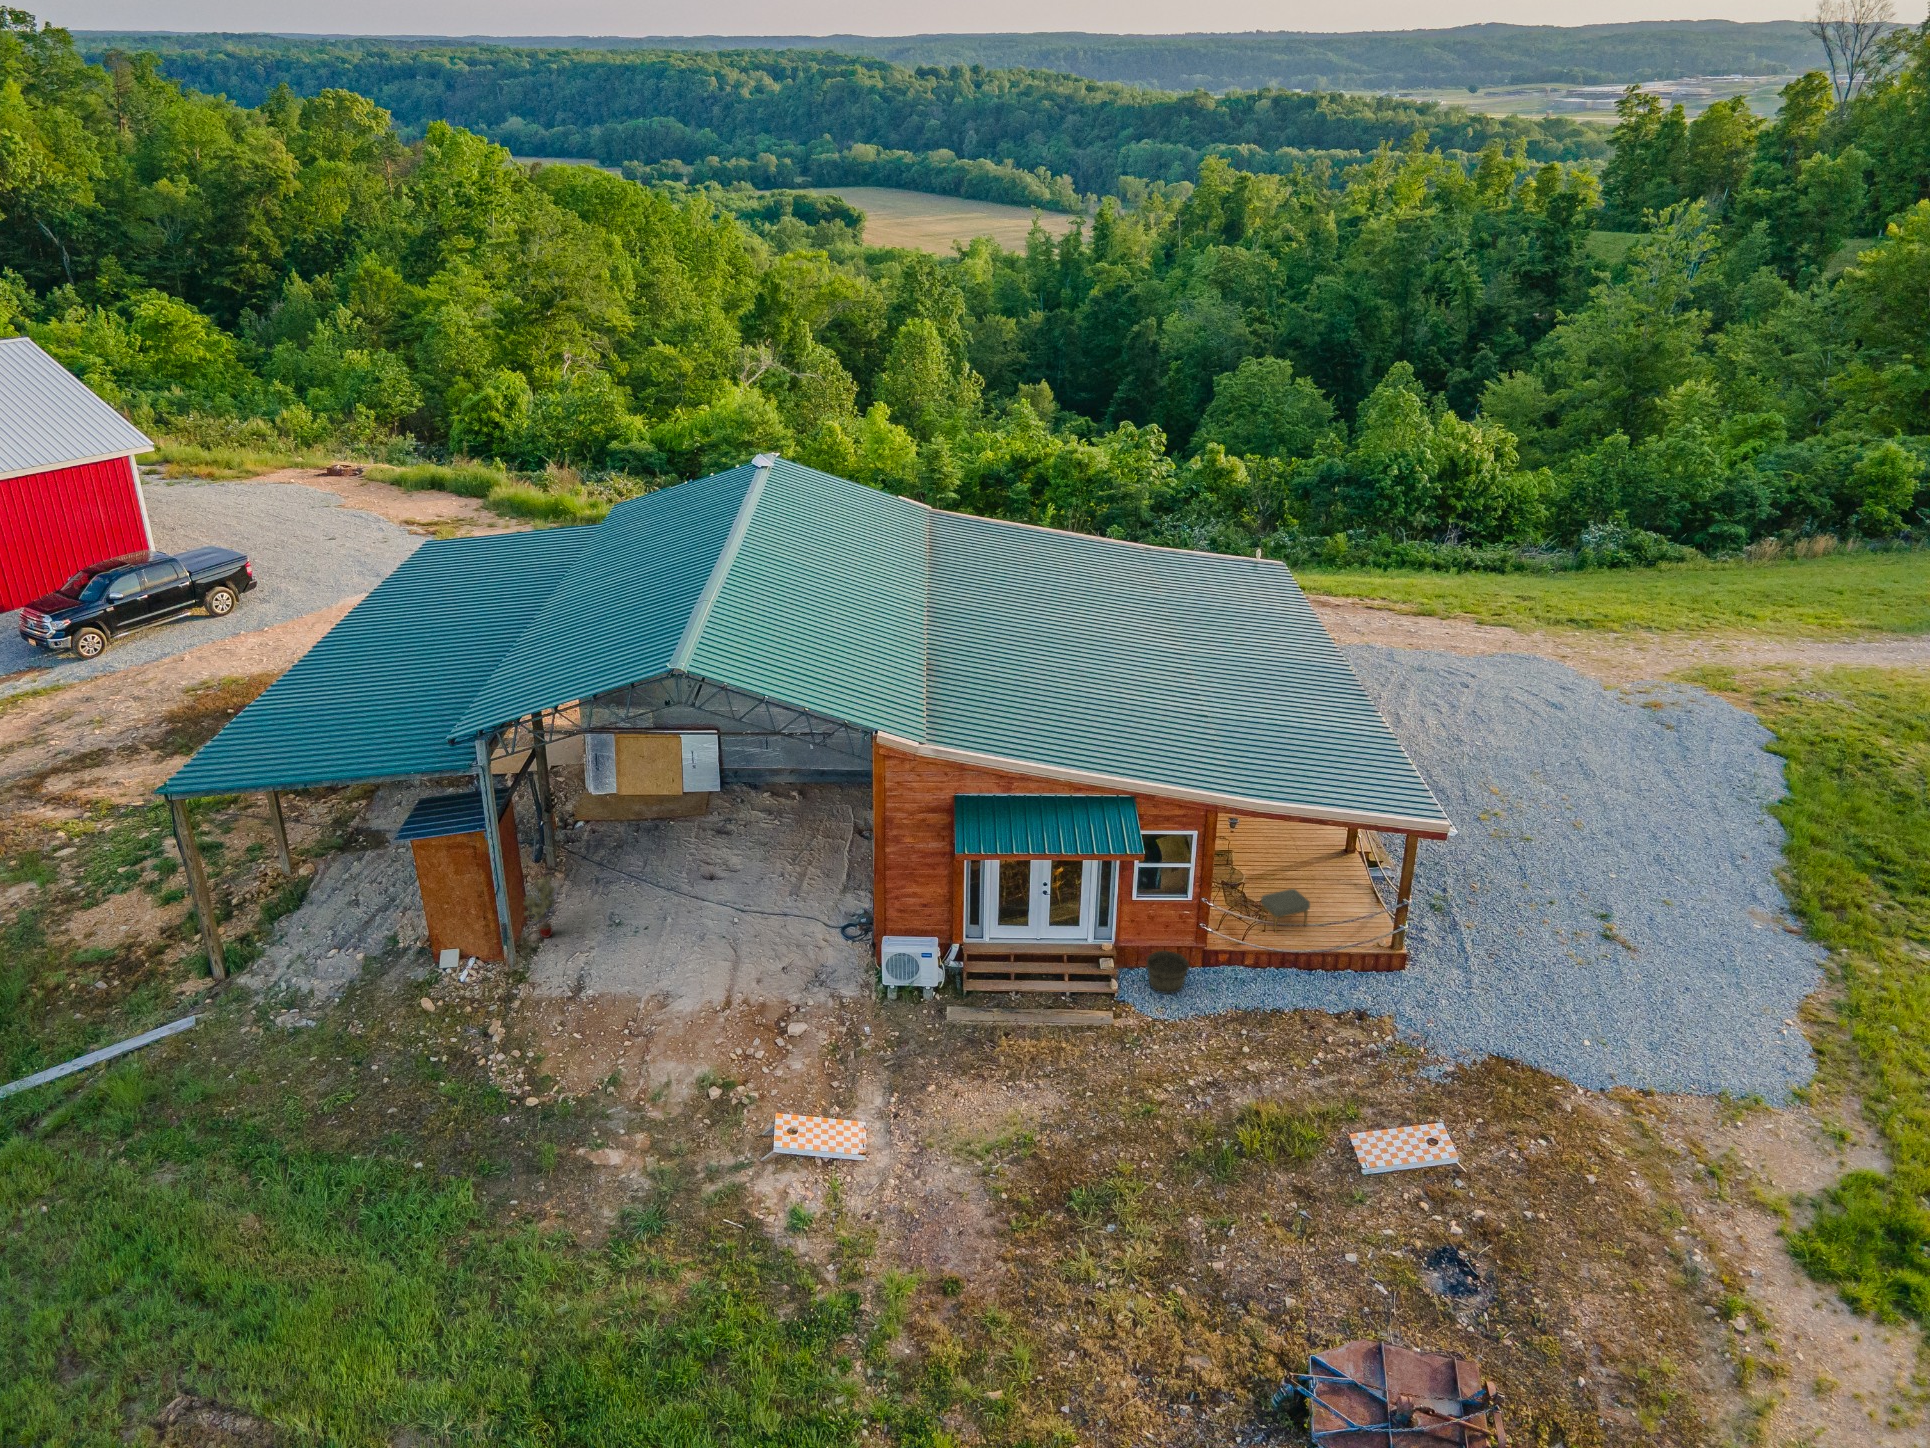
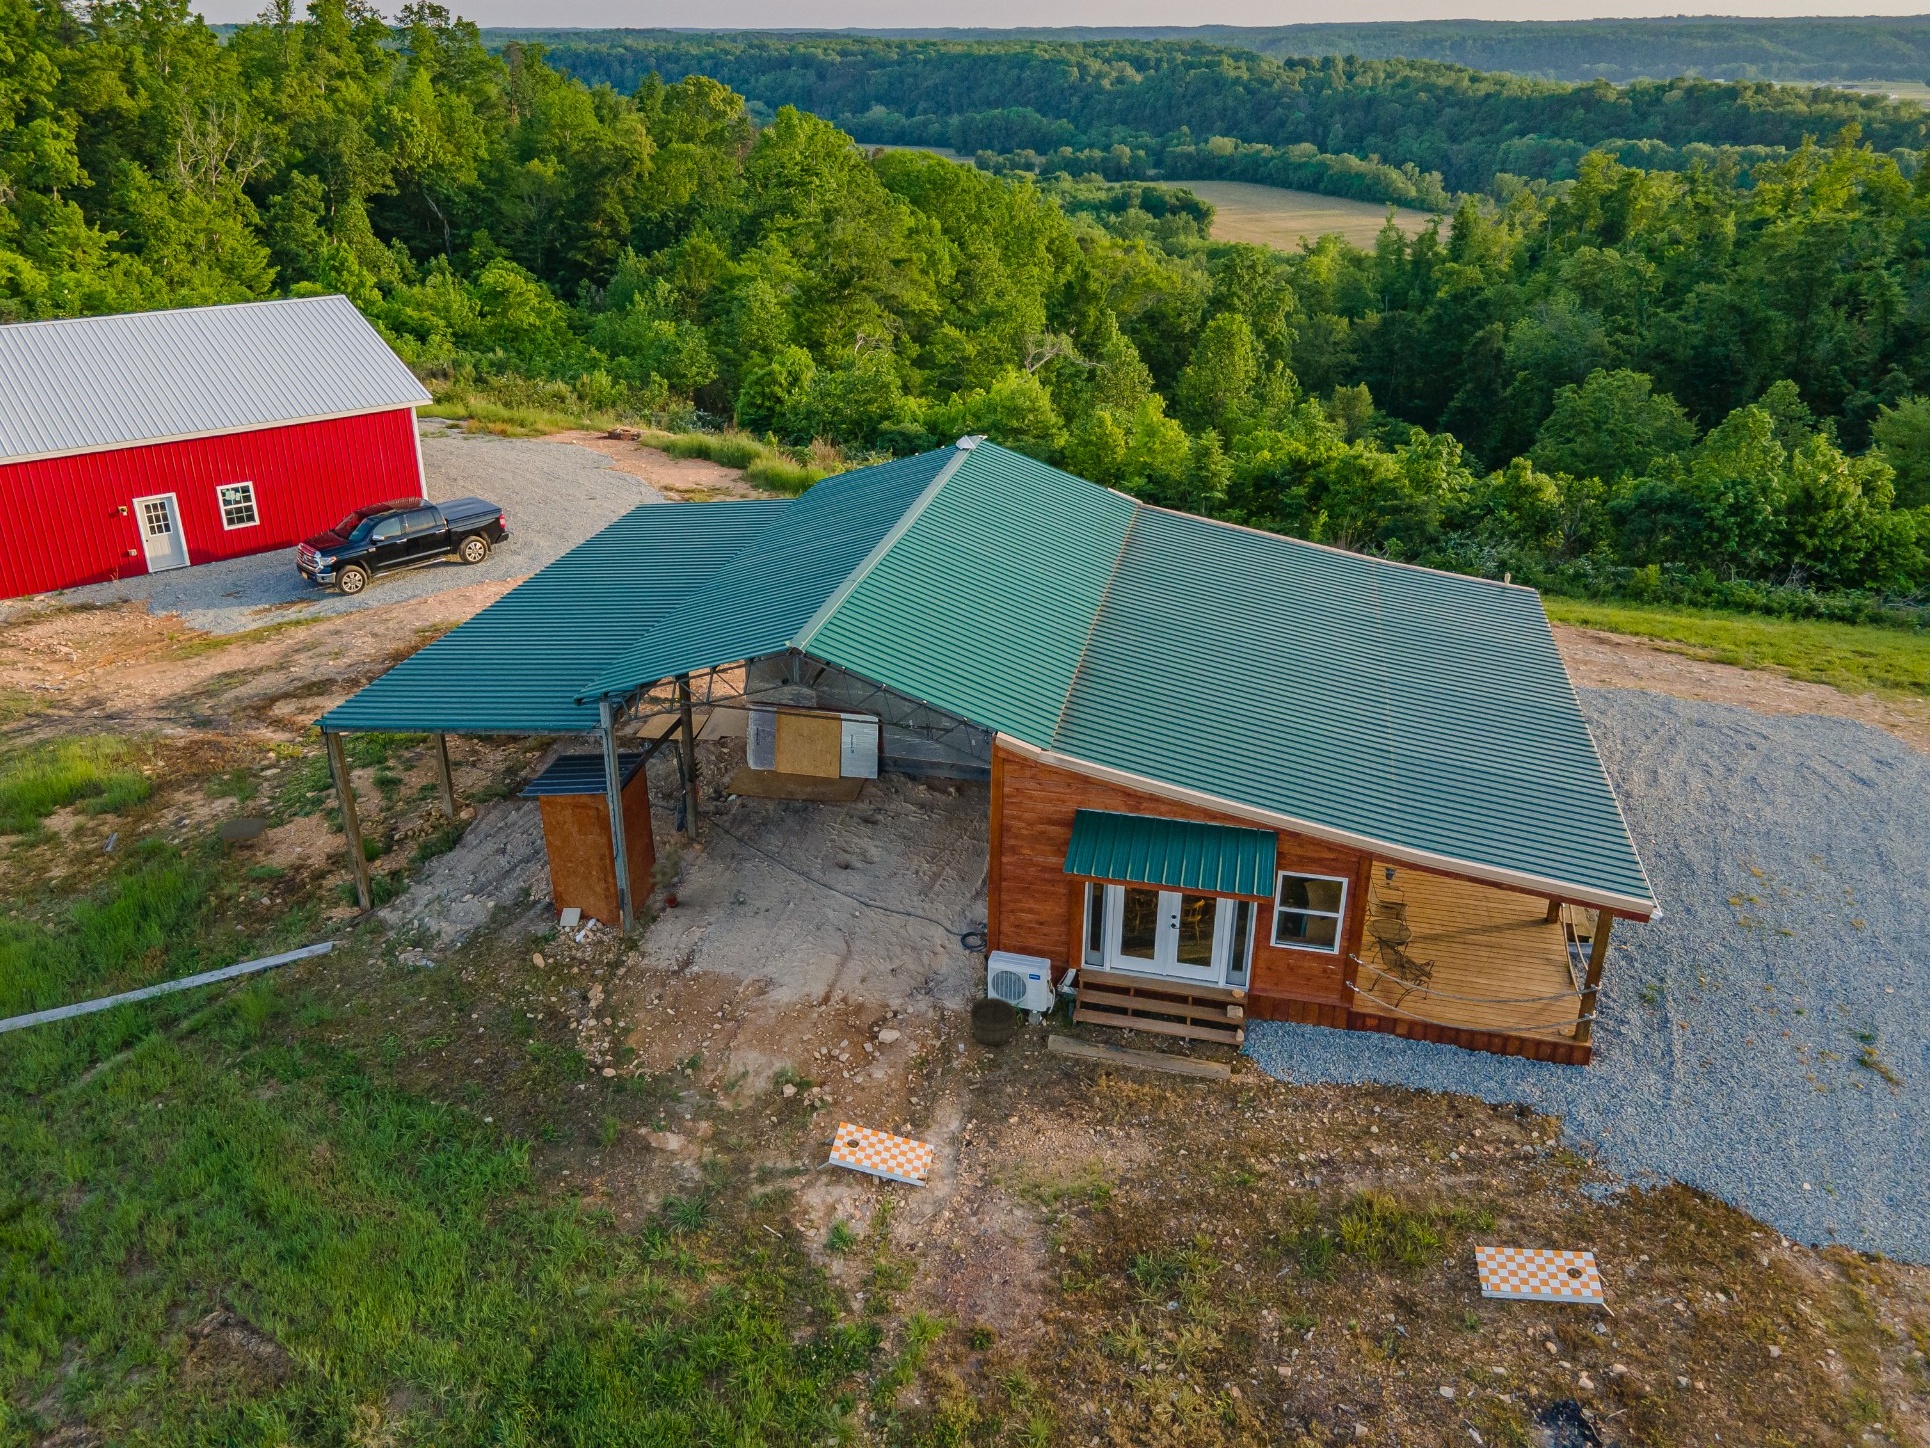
footstool: present [1260,889,1310,932] -> present [220,817,268,852]
wooden bucket: present [1146,951,1189,994] -> present [970,998,1016,1046]

